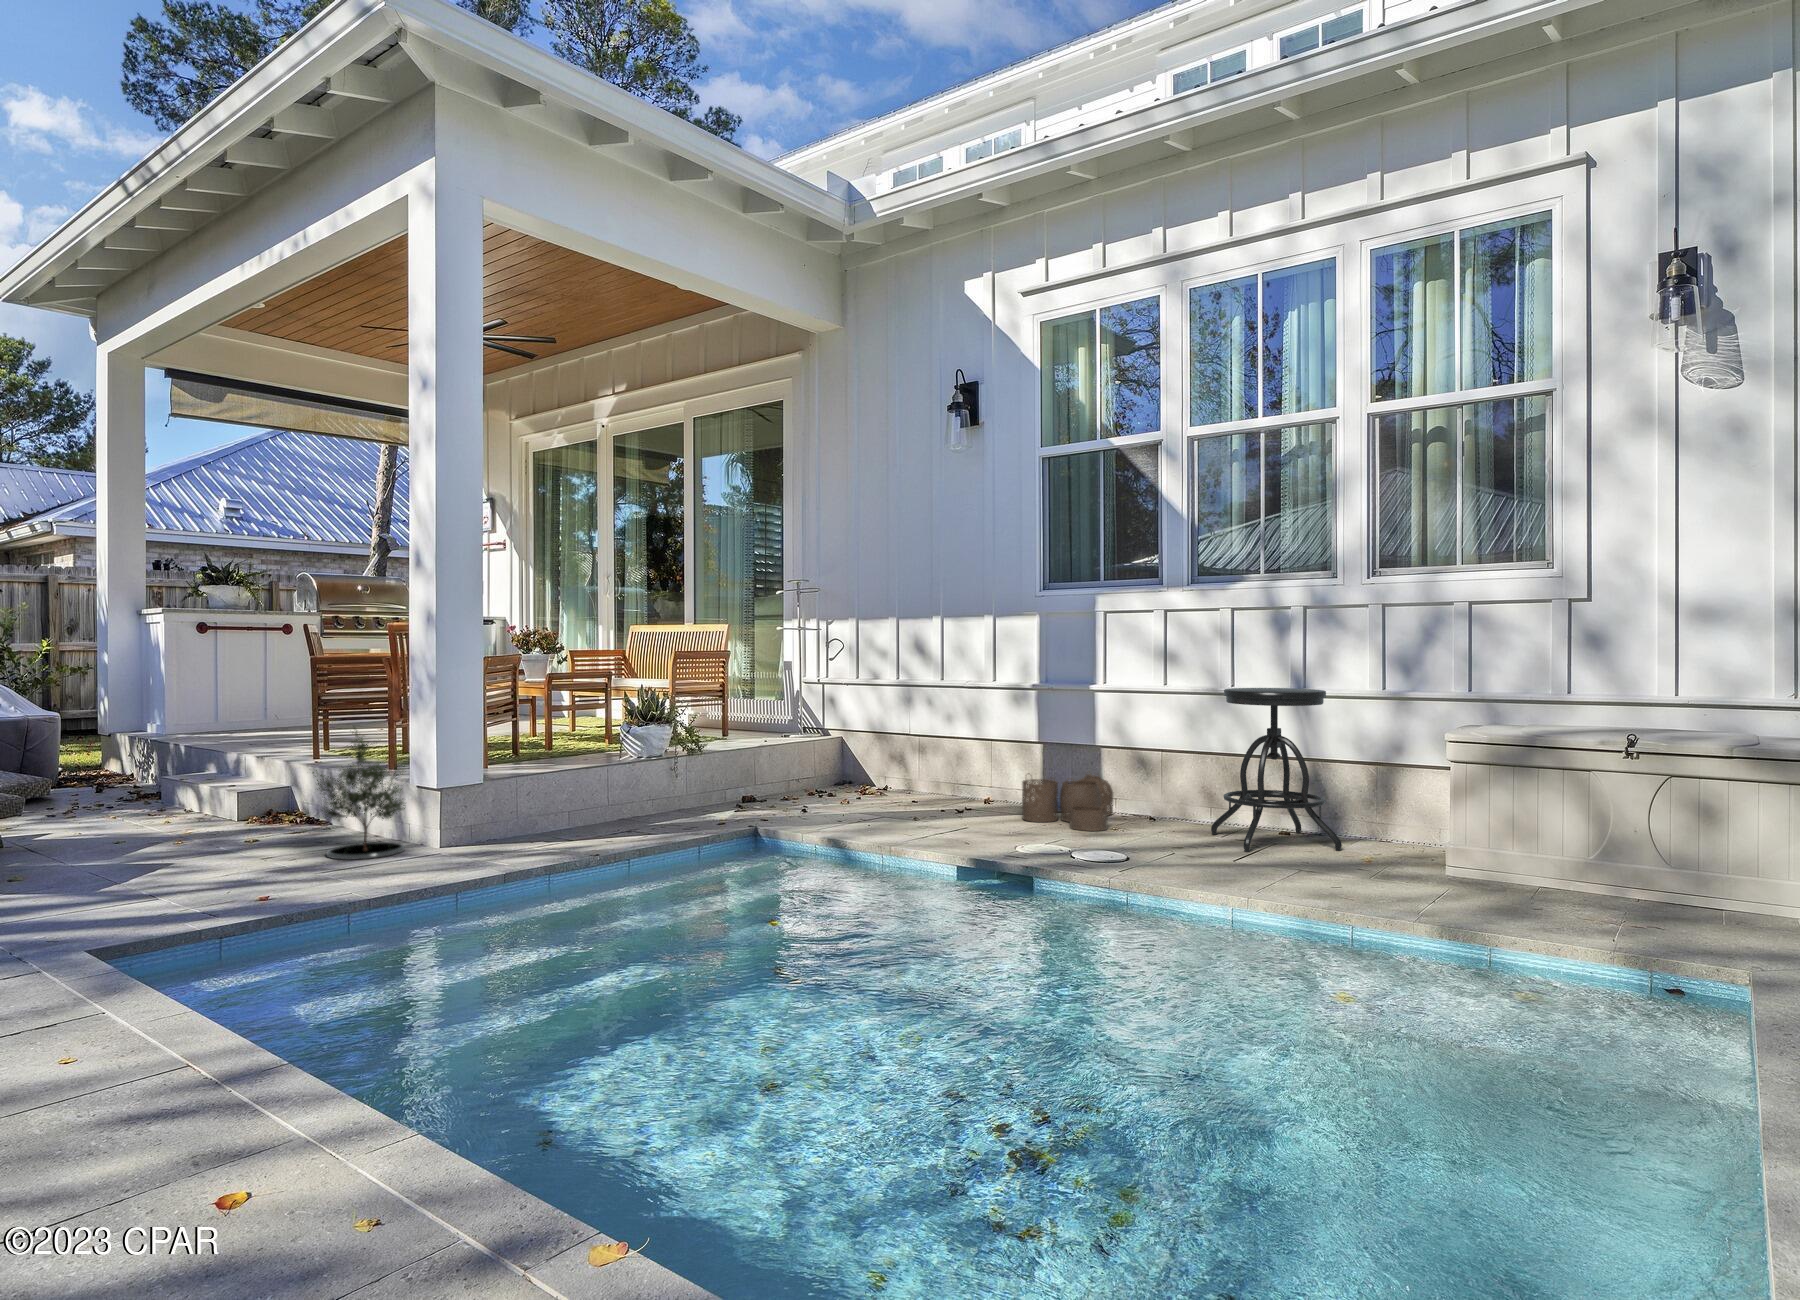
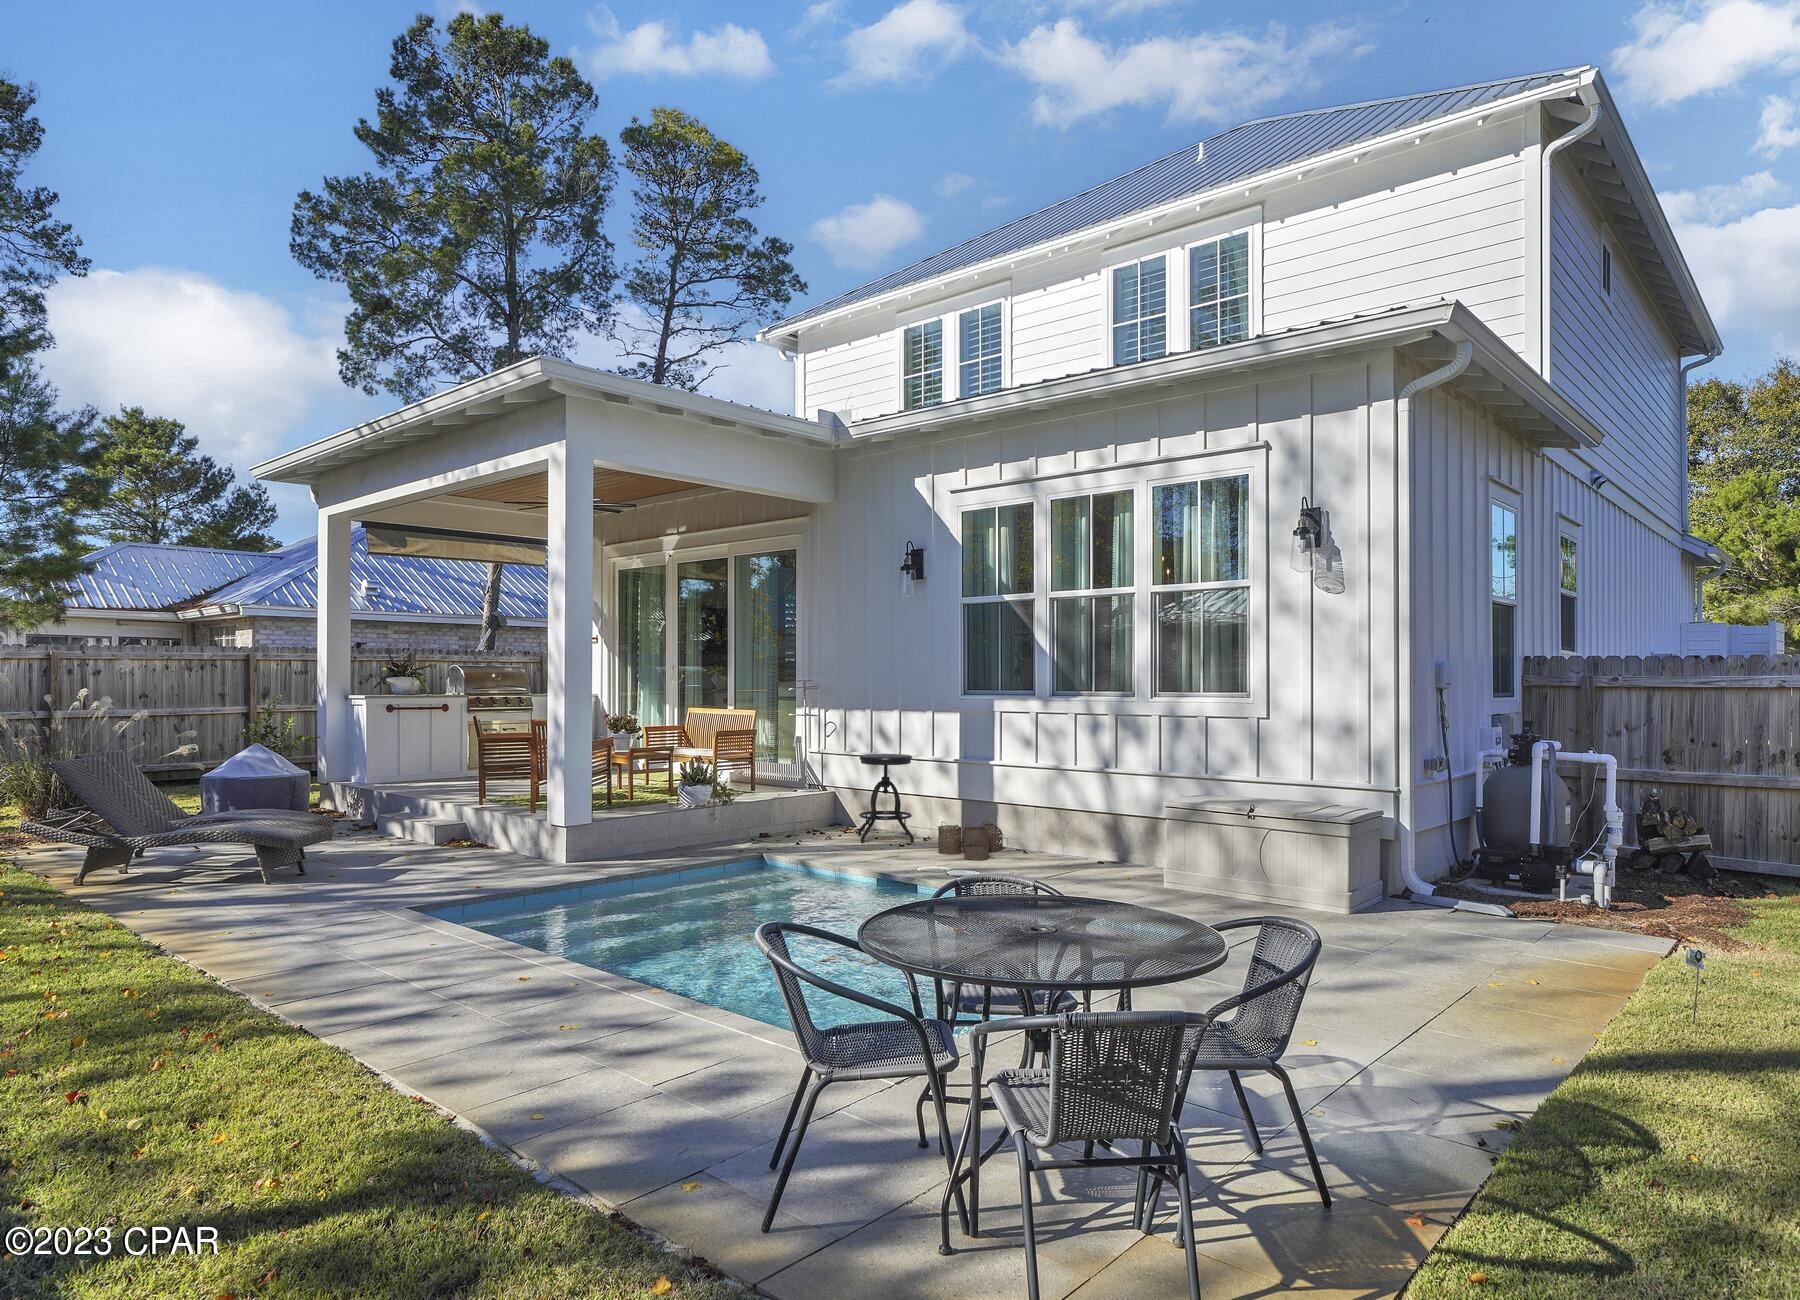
stool: present [1211,688,1342,852] -> present [858,754,914,843]
potted tree: present [313,728,405,860] -> none [491,788,549,869]

